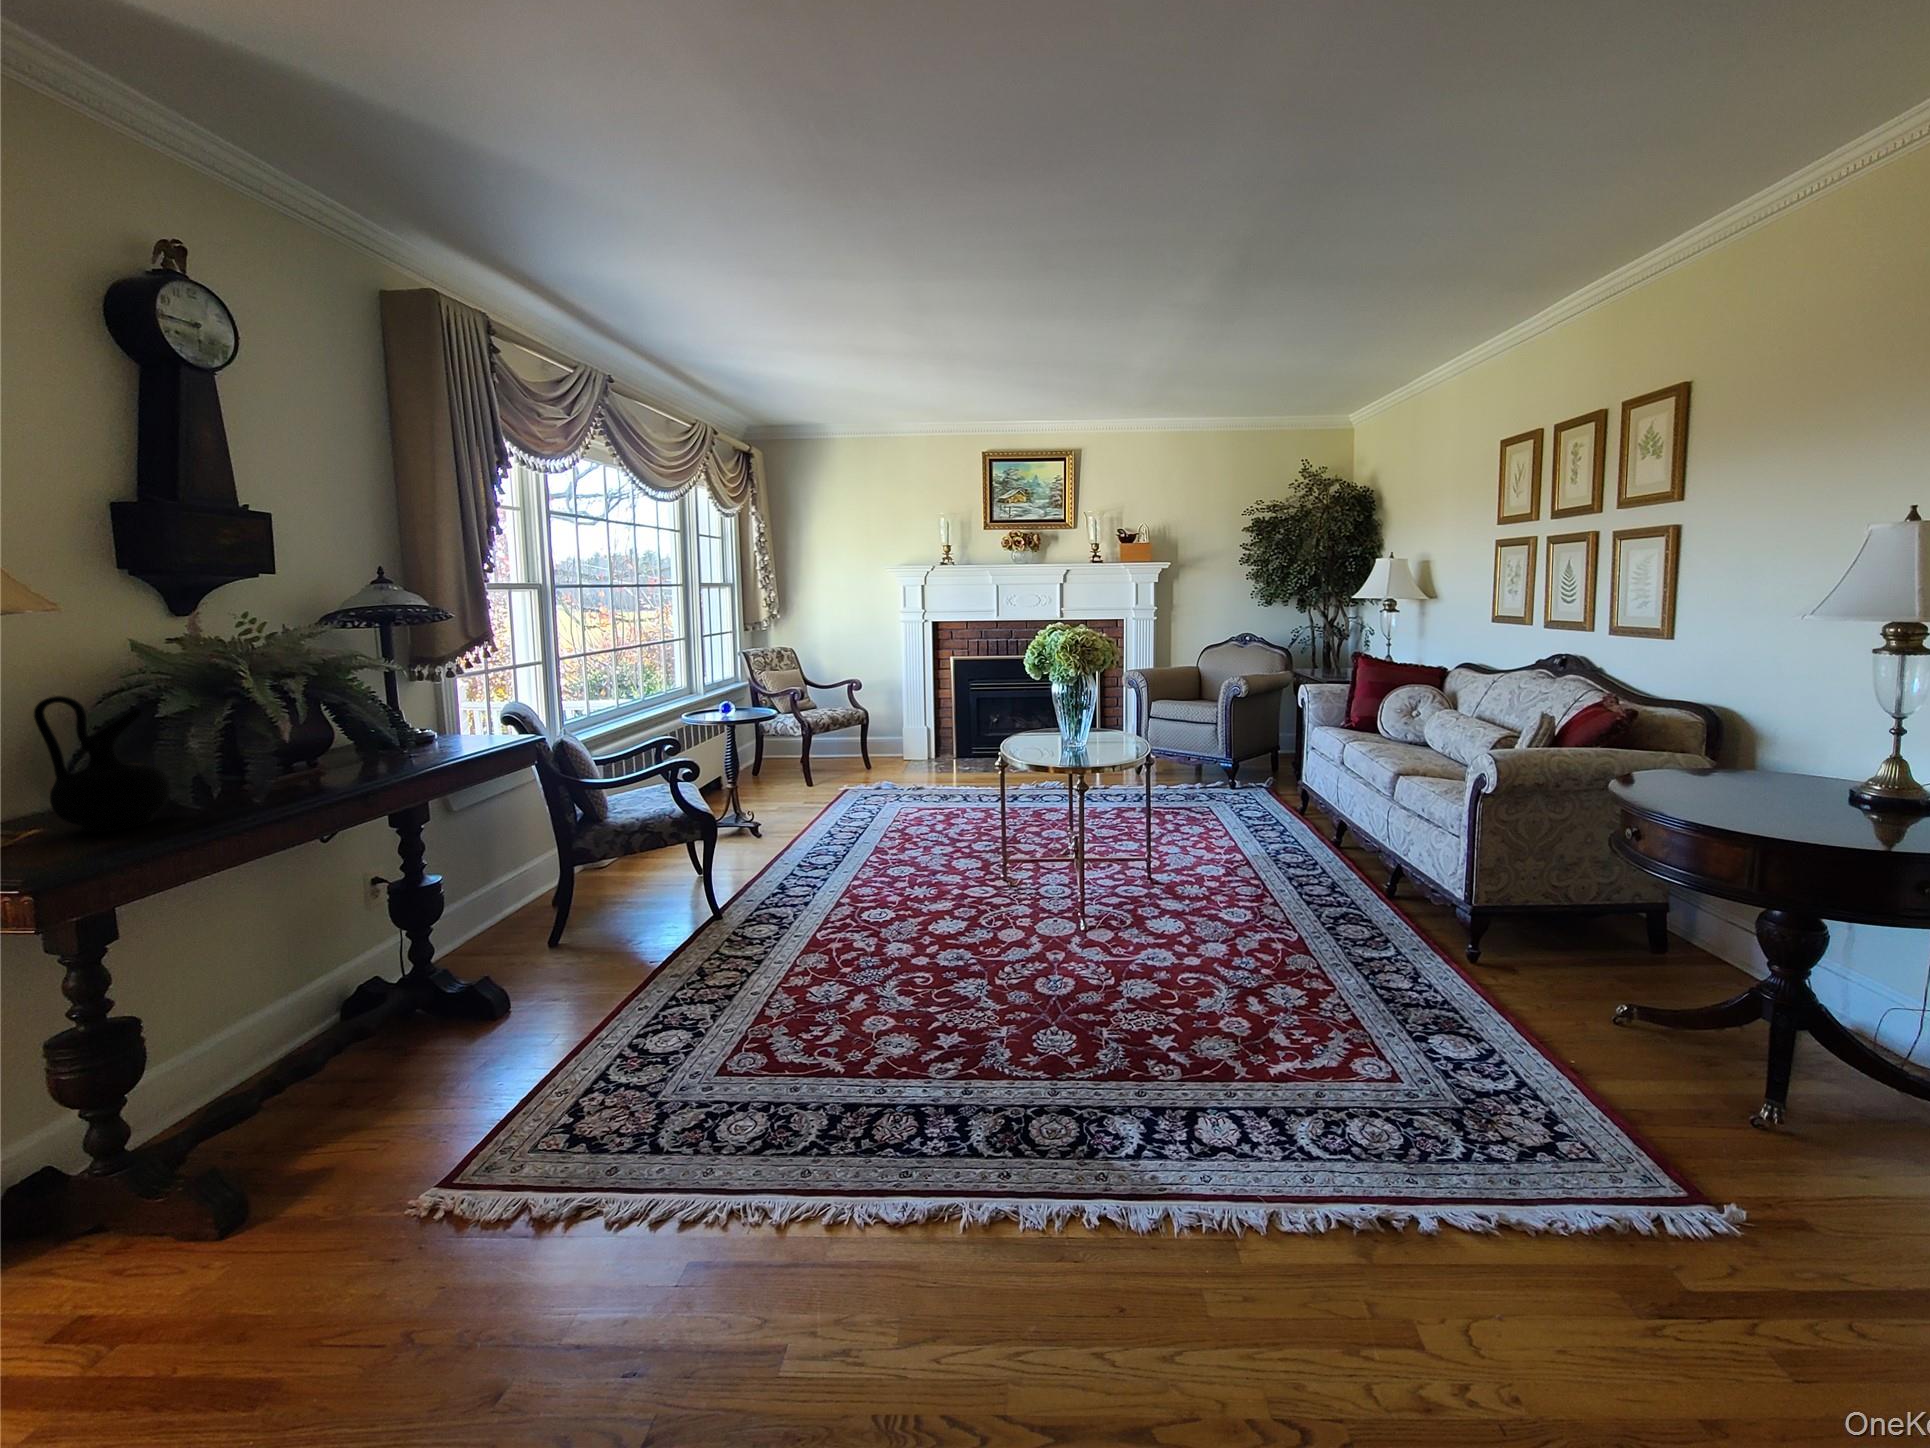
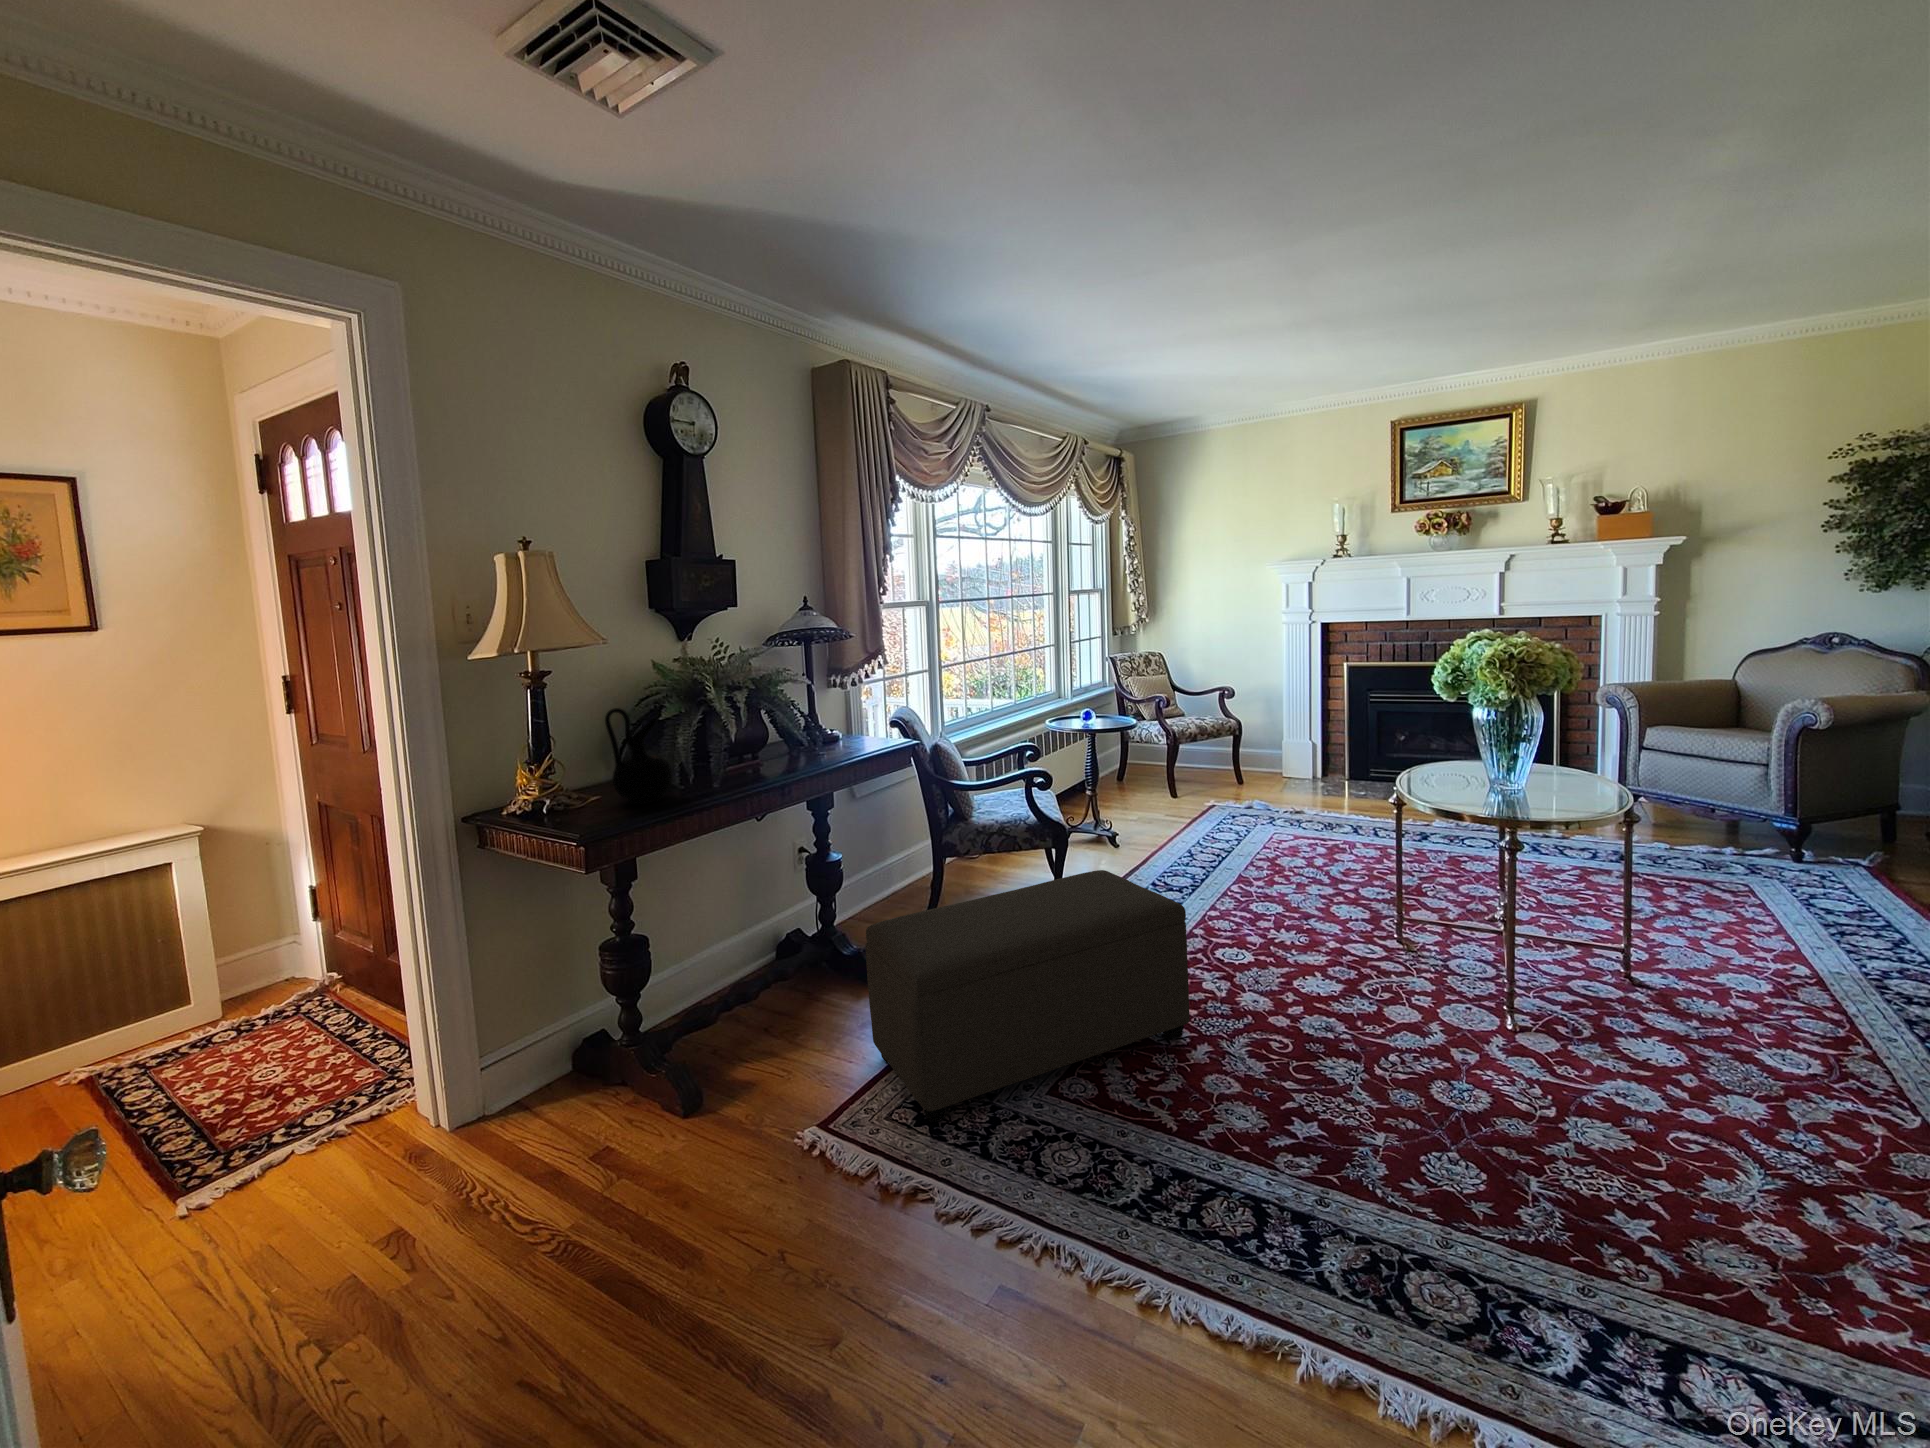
ottoman: none [488,851,847,1142] -> present [866,870,1190,1123]

